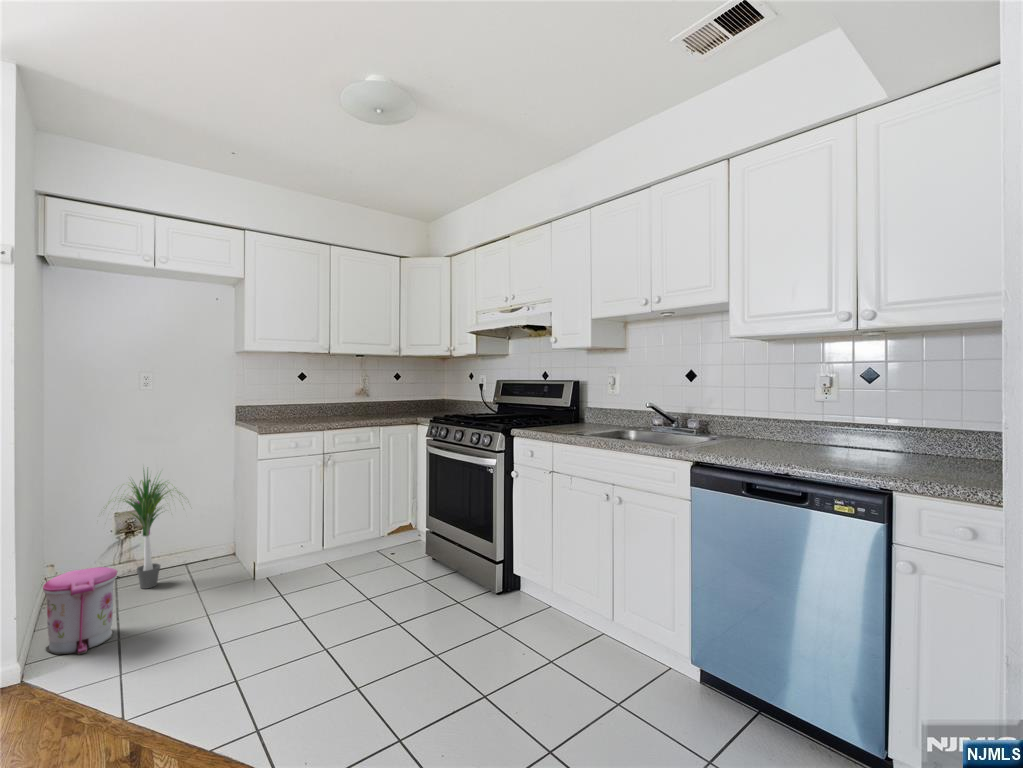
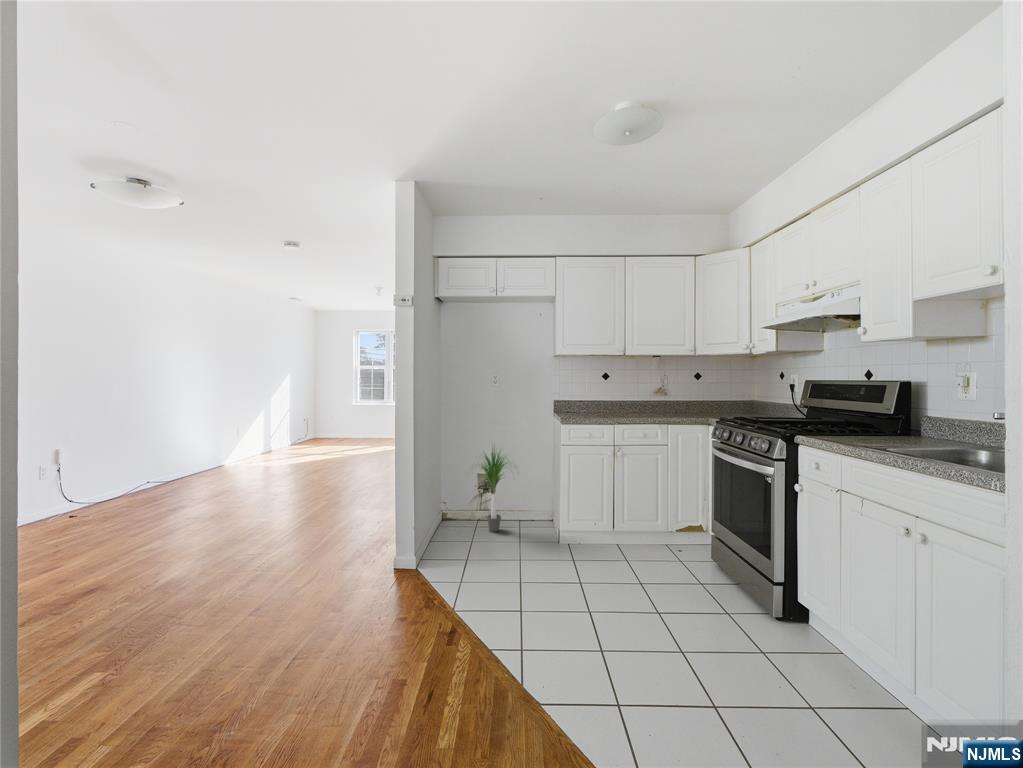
trash can: present [43,567,118,655] -> none [427,508,466,565]

